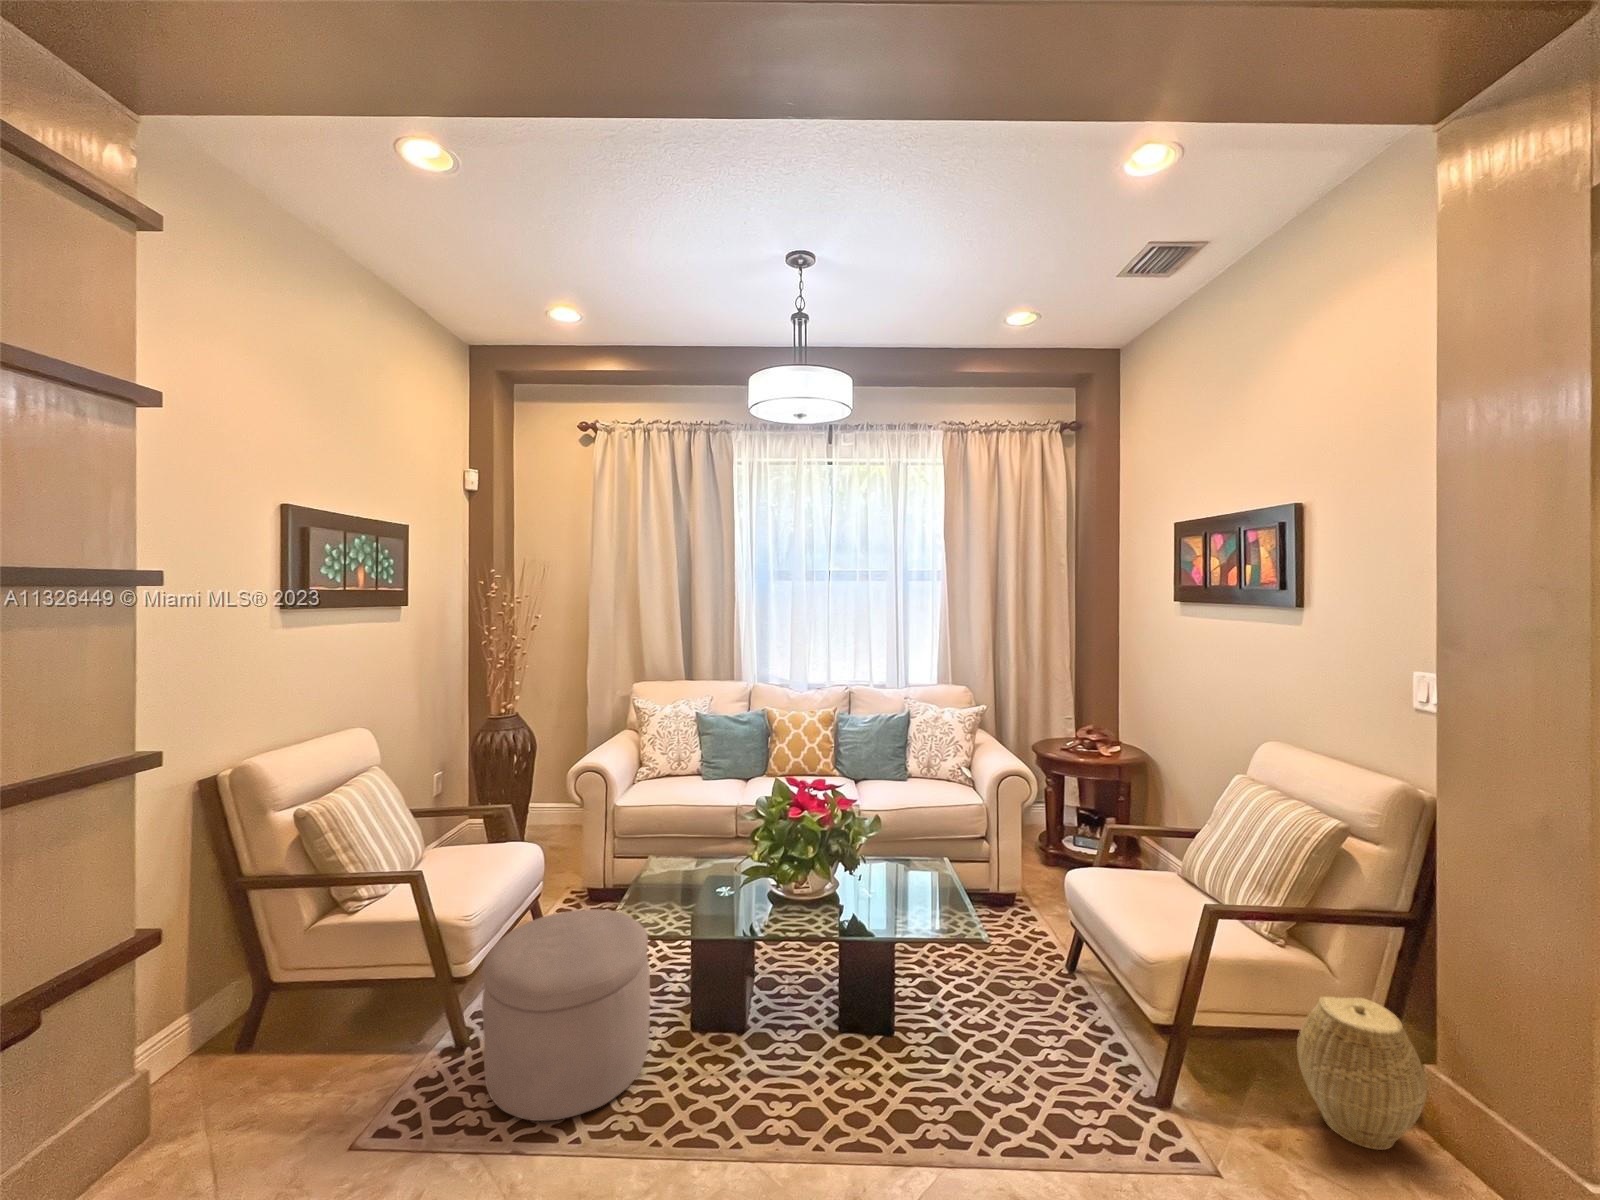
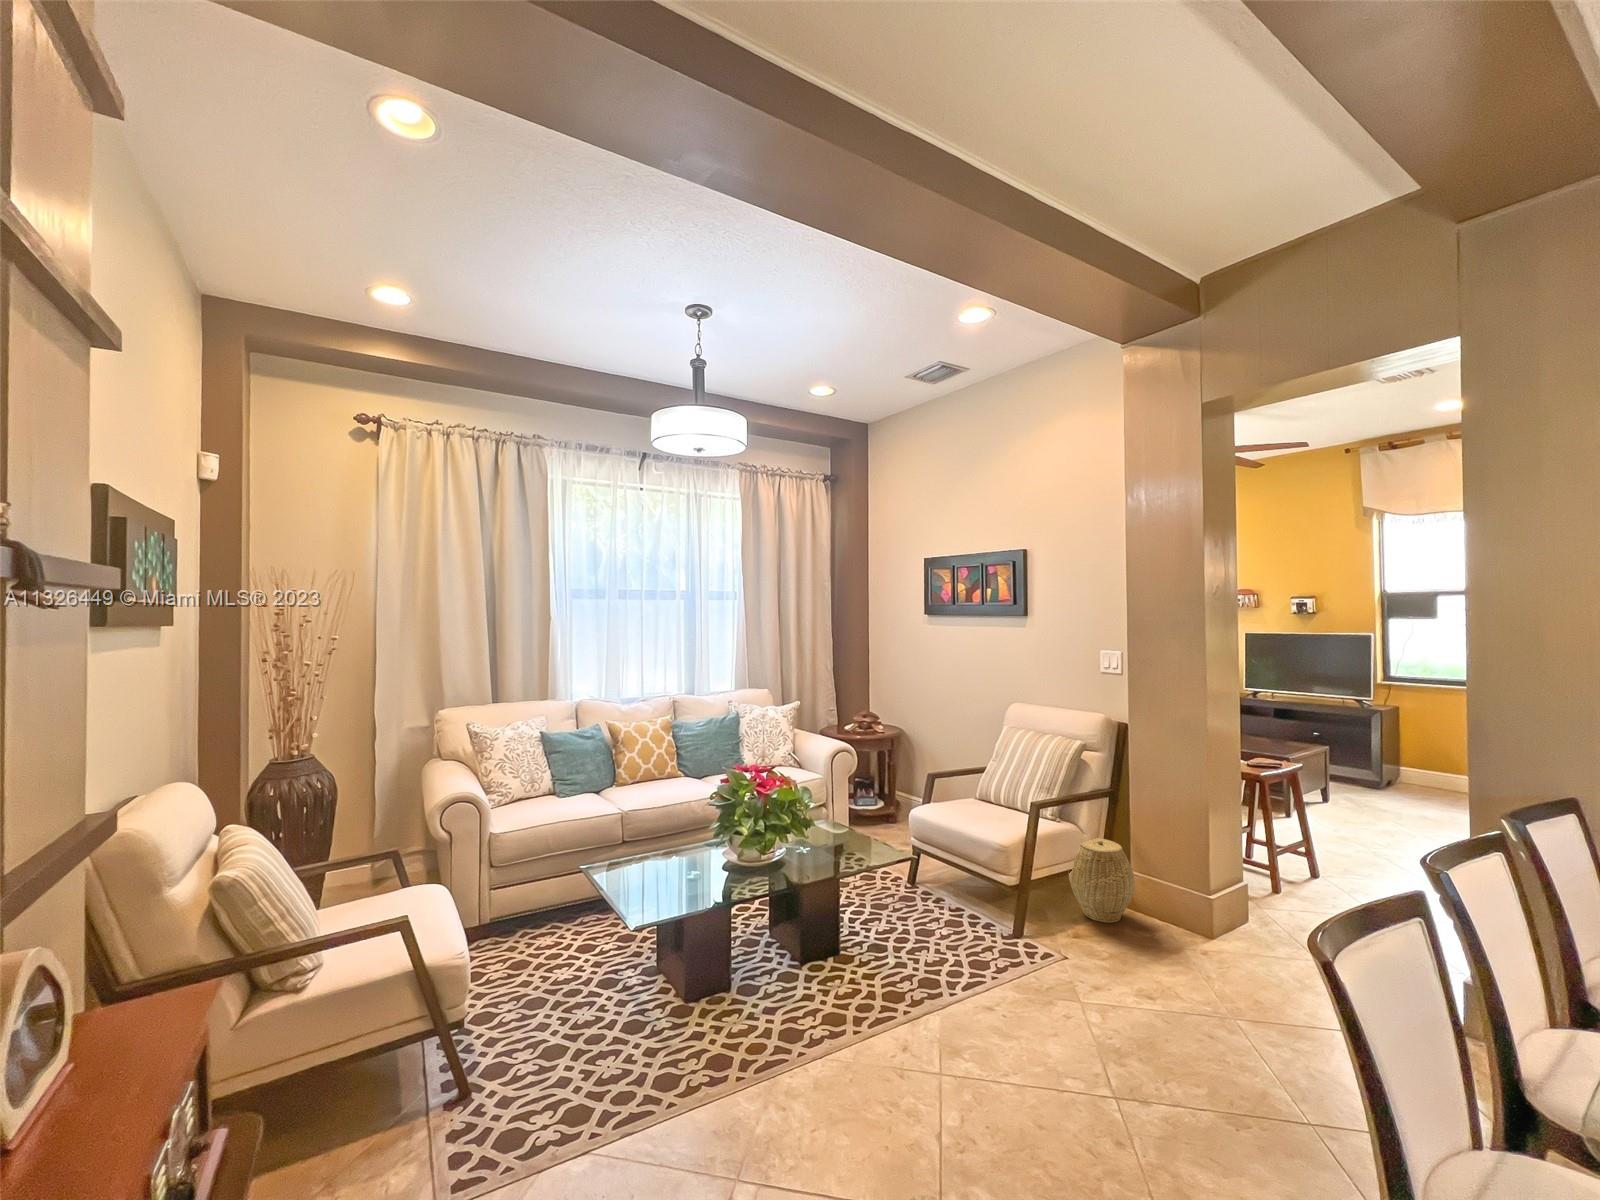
ottoman: present [482,909,650,1121] -> none [514,912,679,1127]

